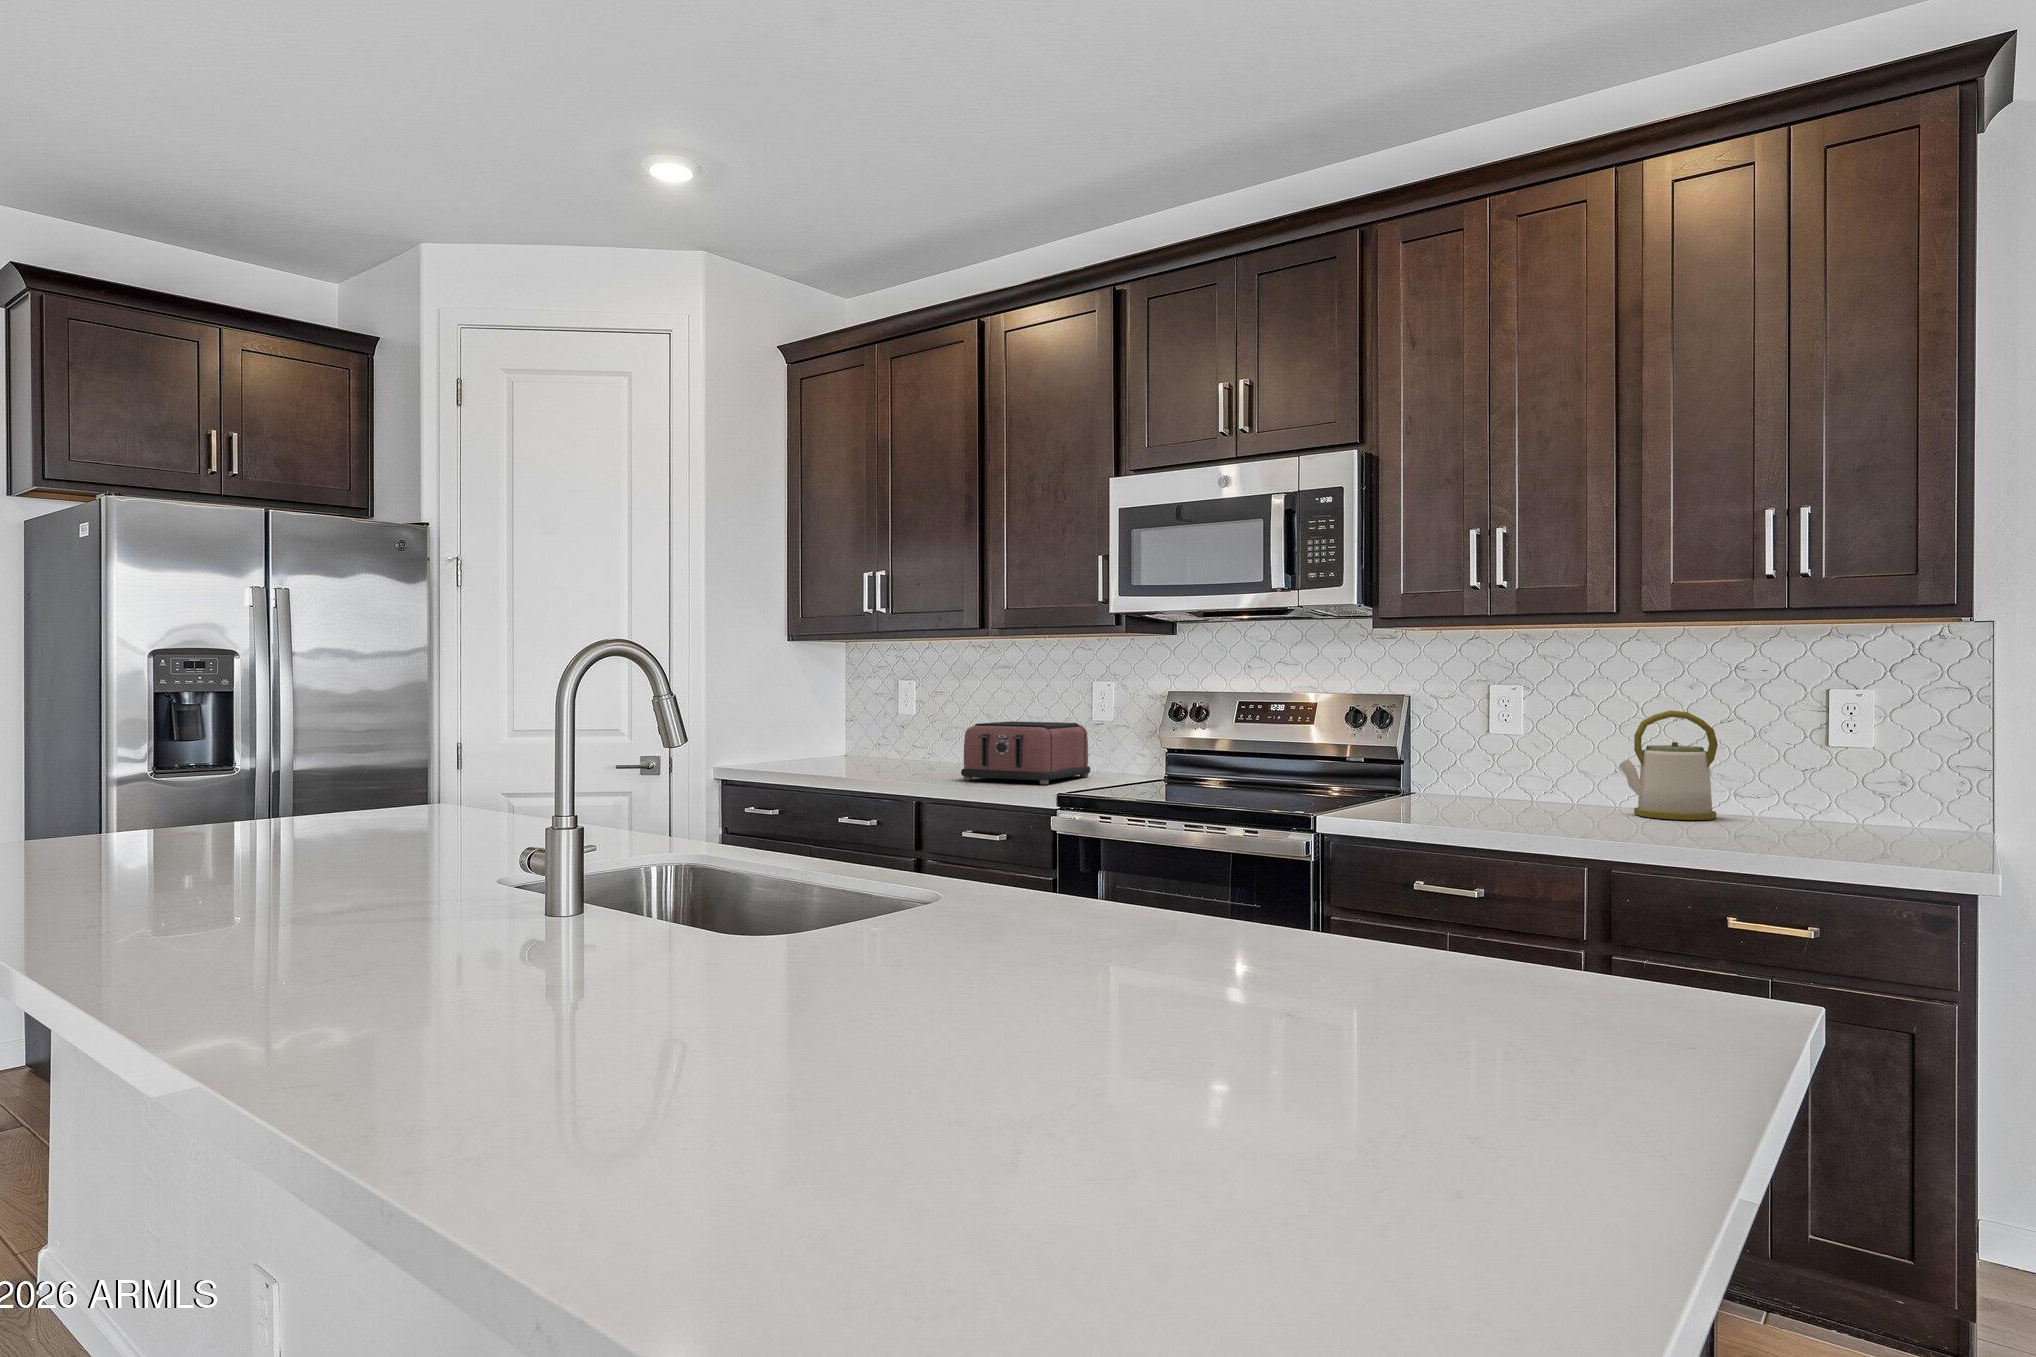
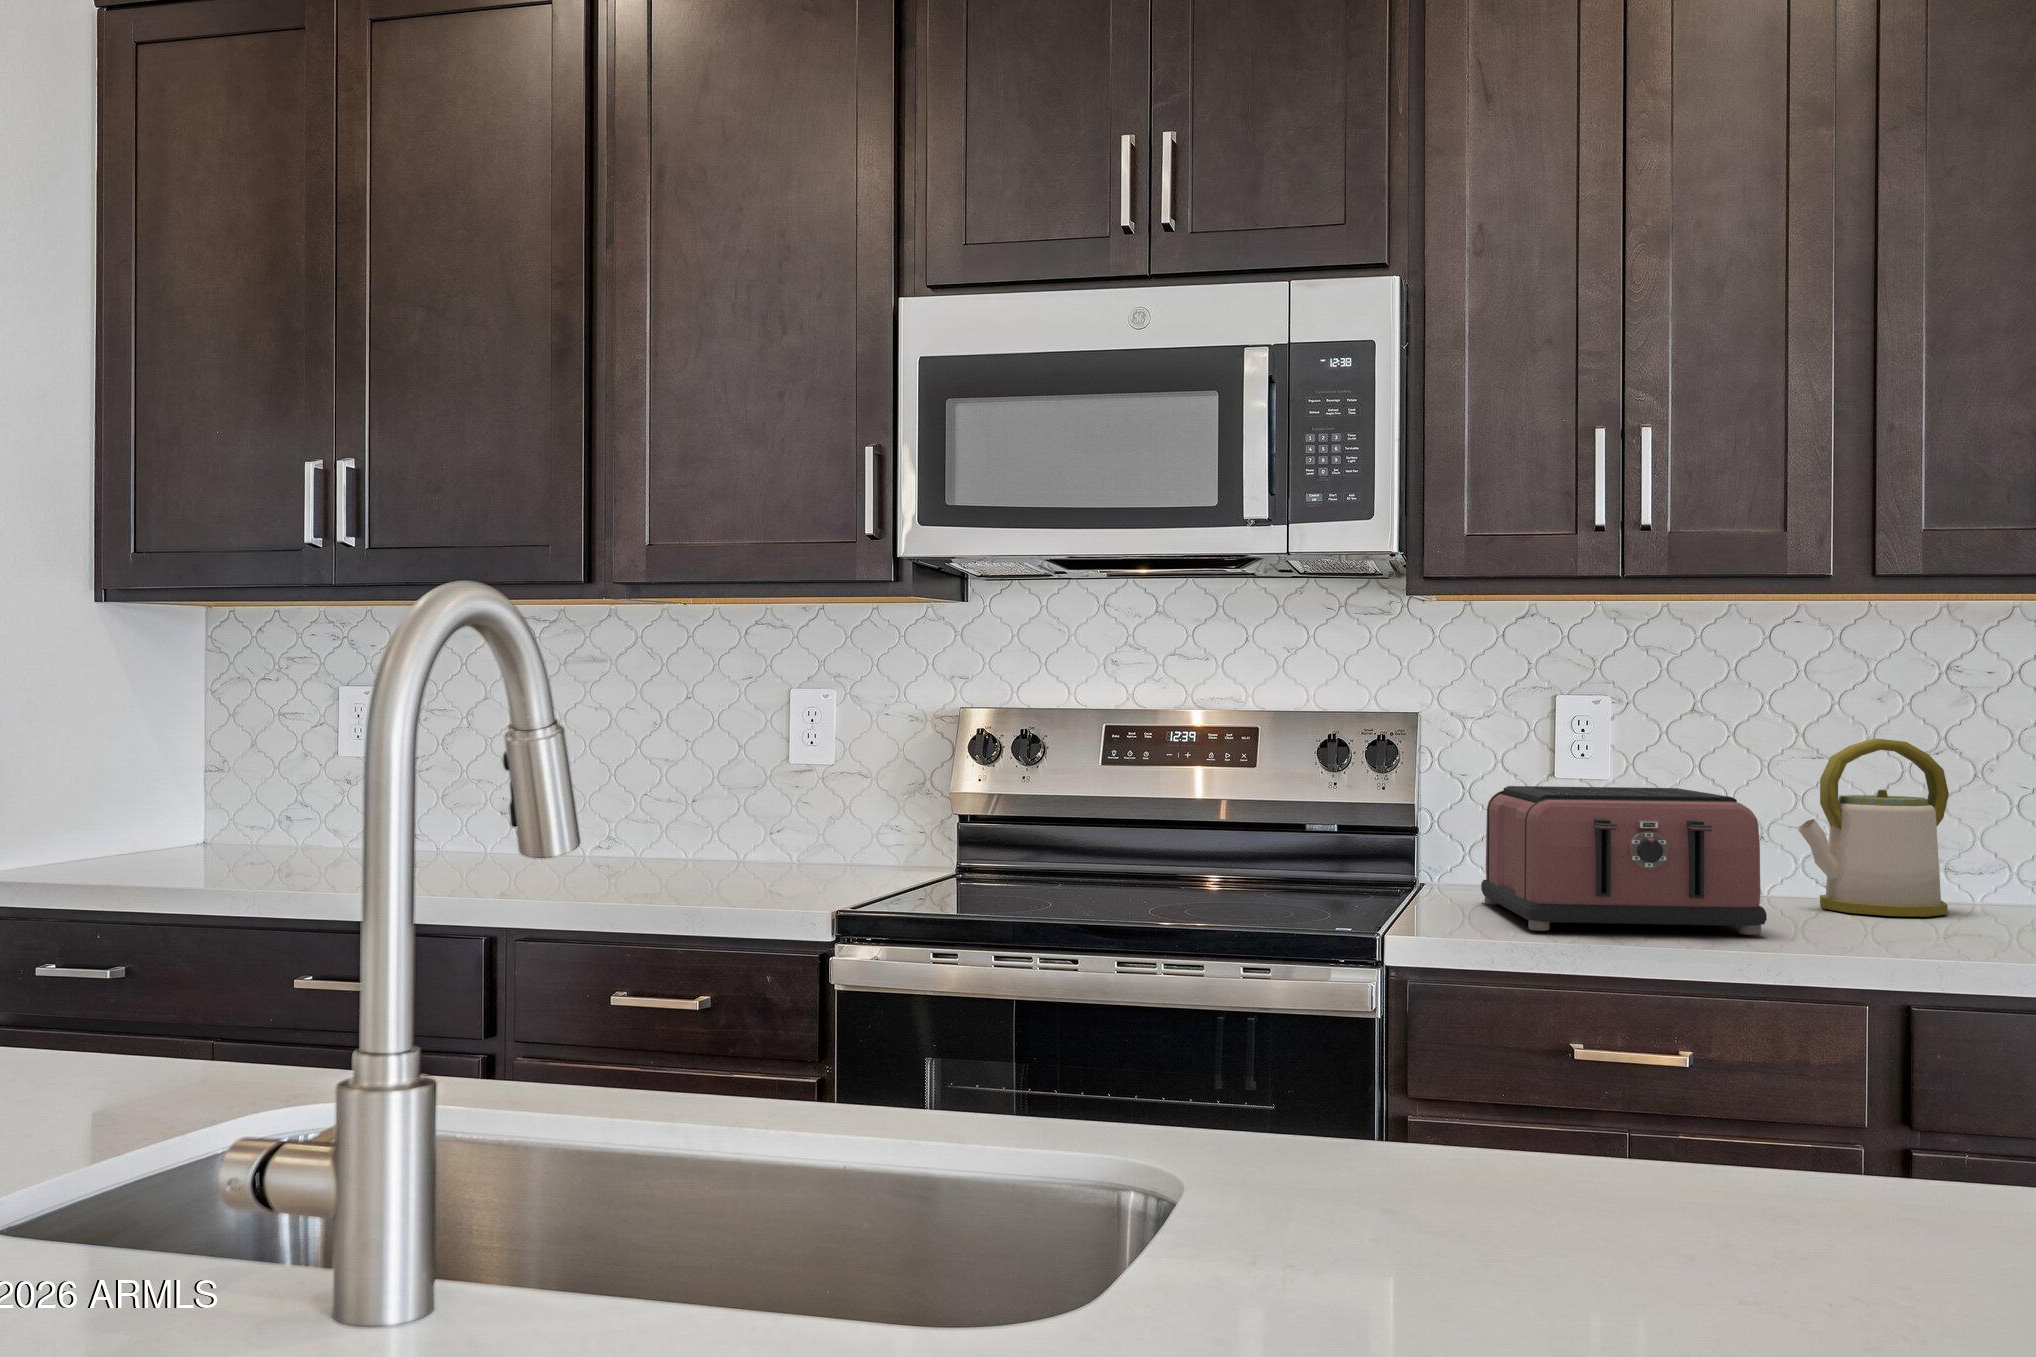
toaster: present [961,721,1091,784] -> present [1481,786,1767,935]

